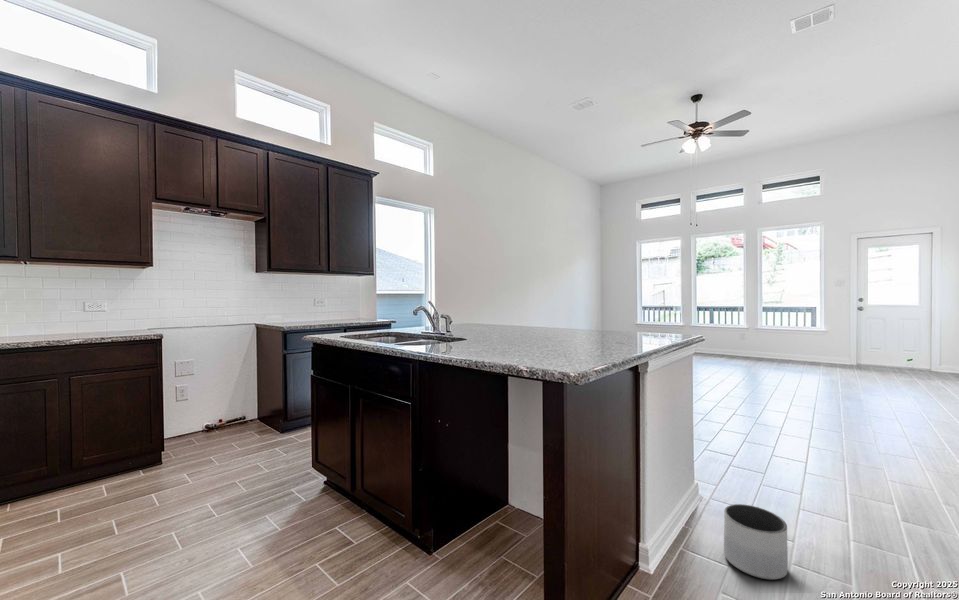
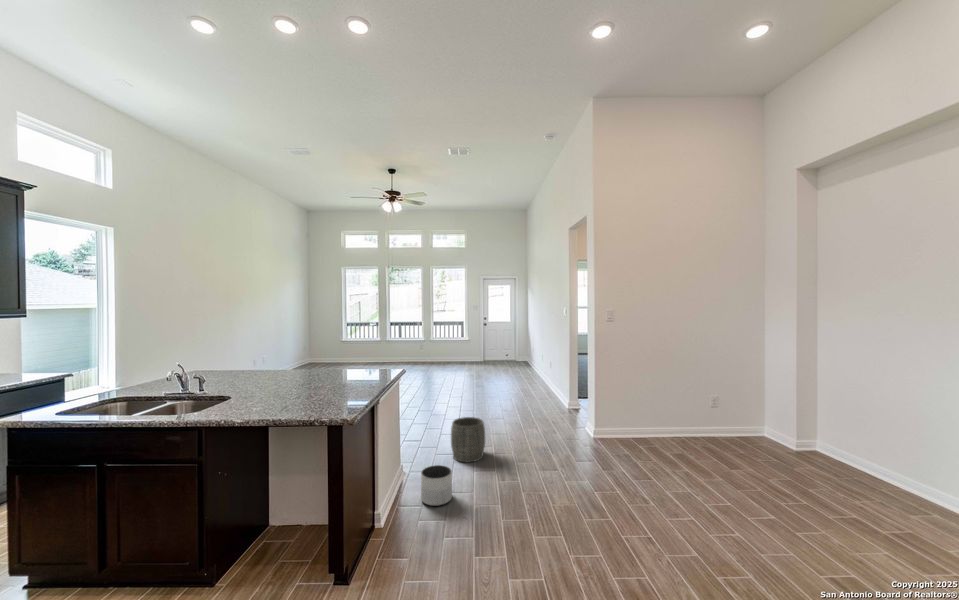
woven basket: none [788,440,868,525] -> present [451,417,485,462]

